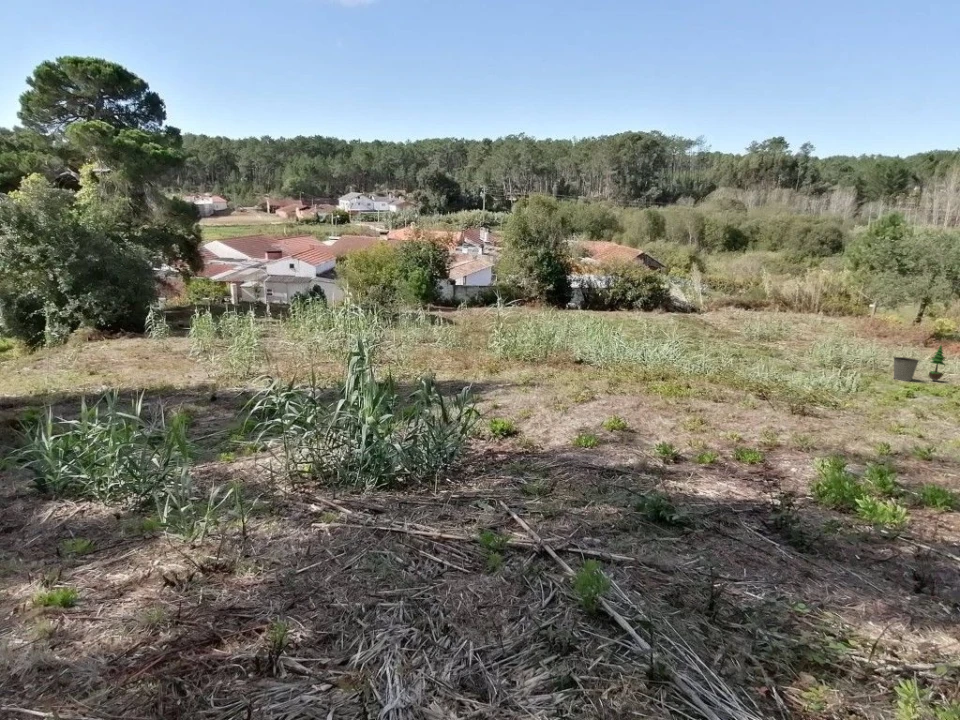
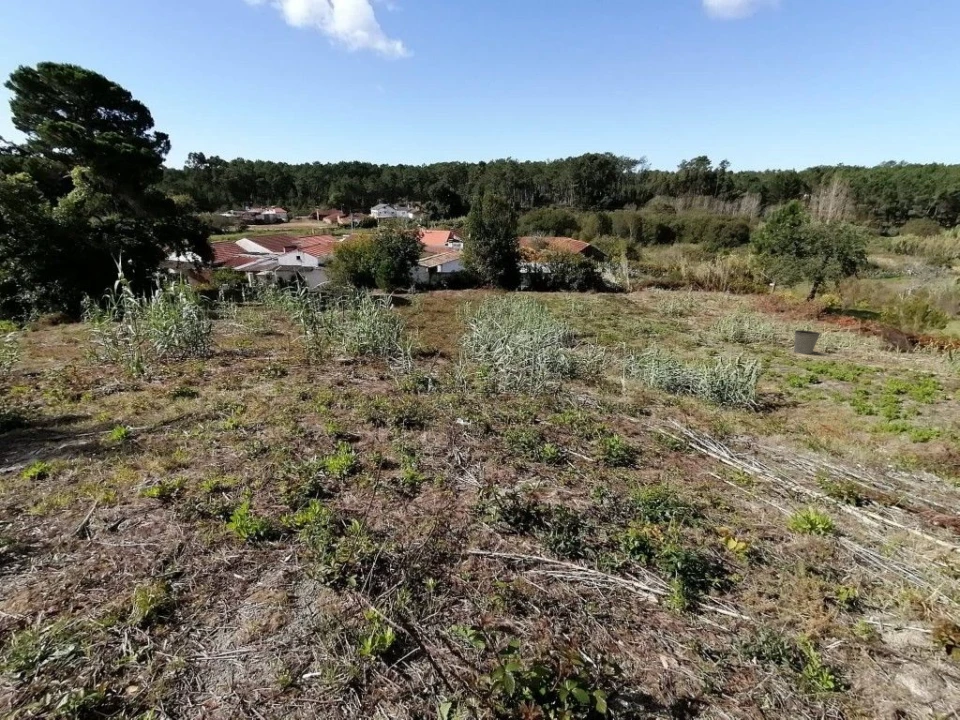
potted tree: present [929,345,946,381] -> none [829,317,847,354]

